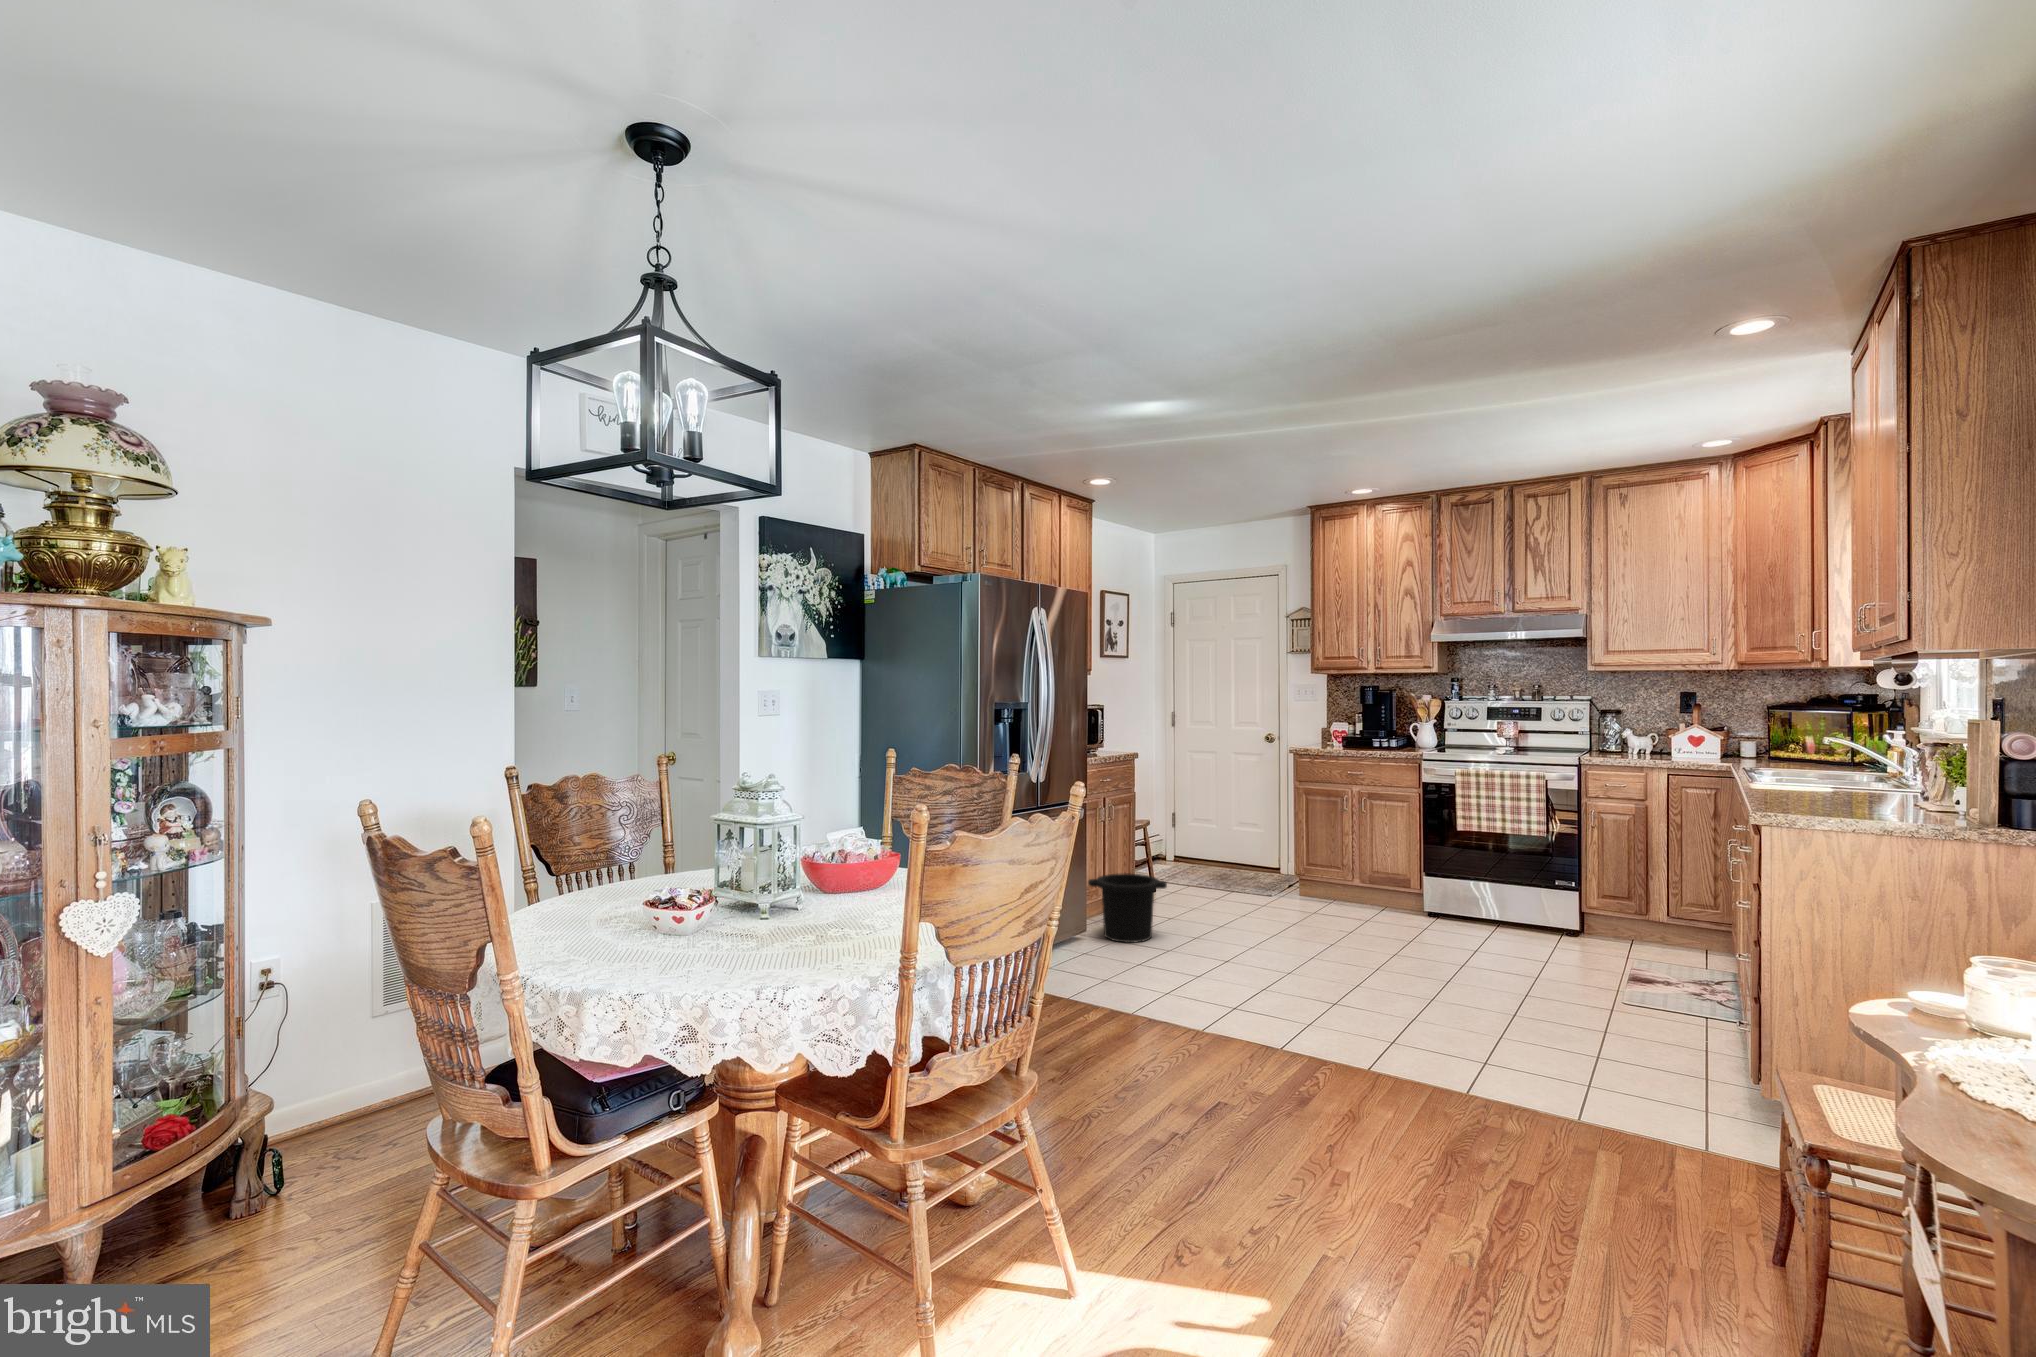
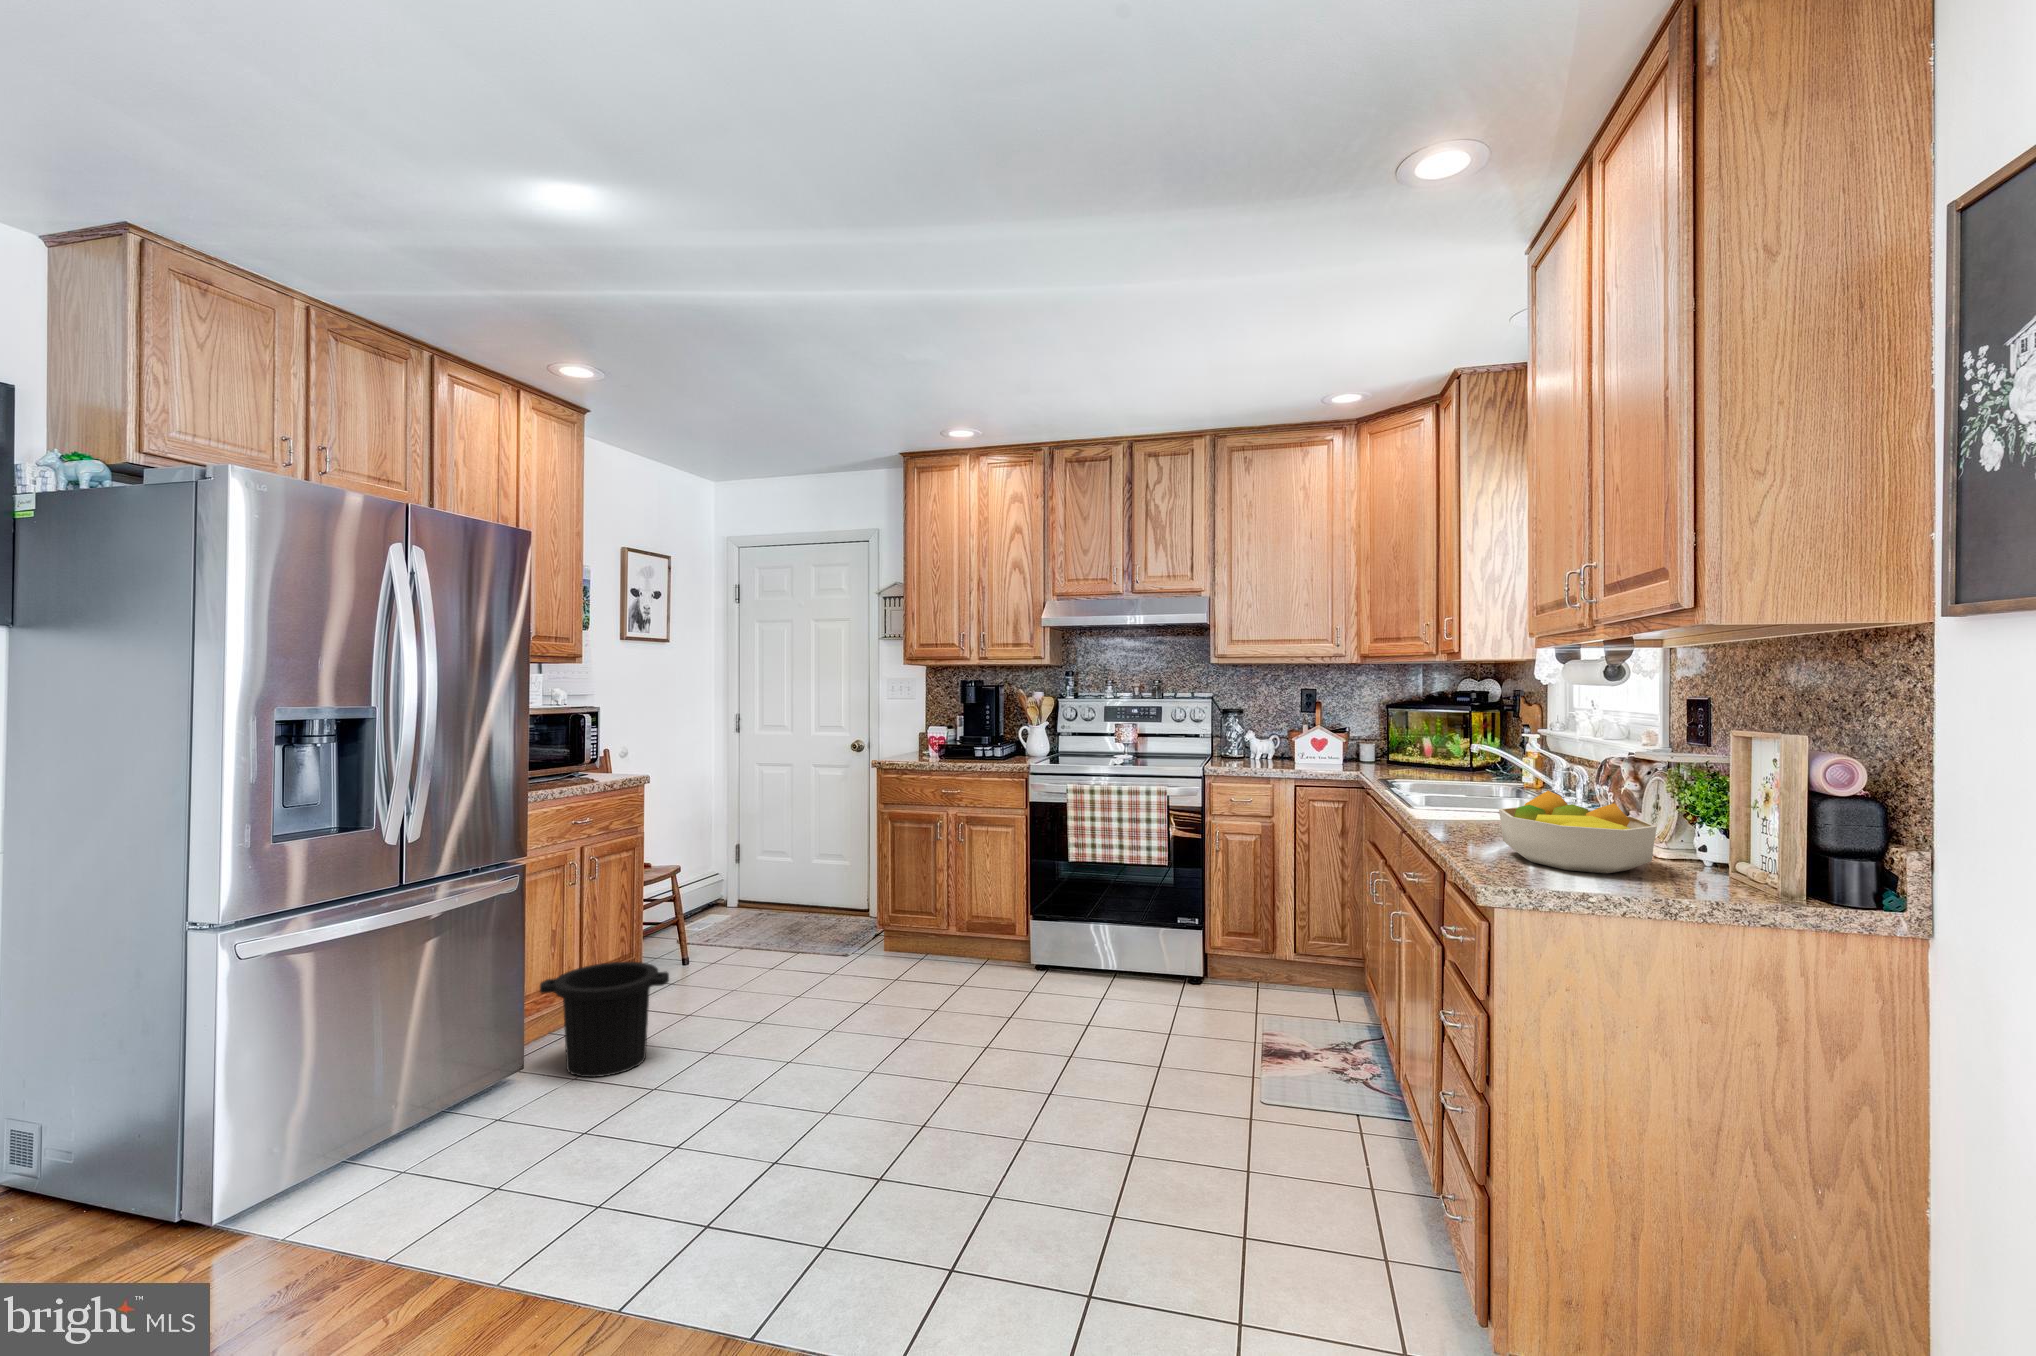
fruit bowl: none [1807,769,1926,824] -> present [1499,791,1657,873]

